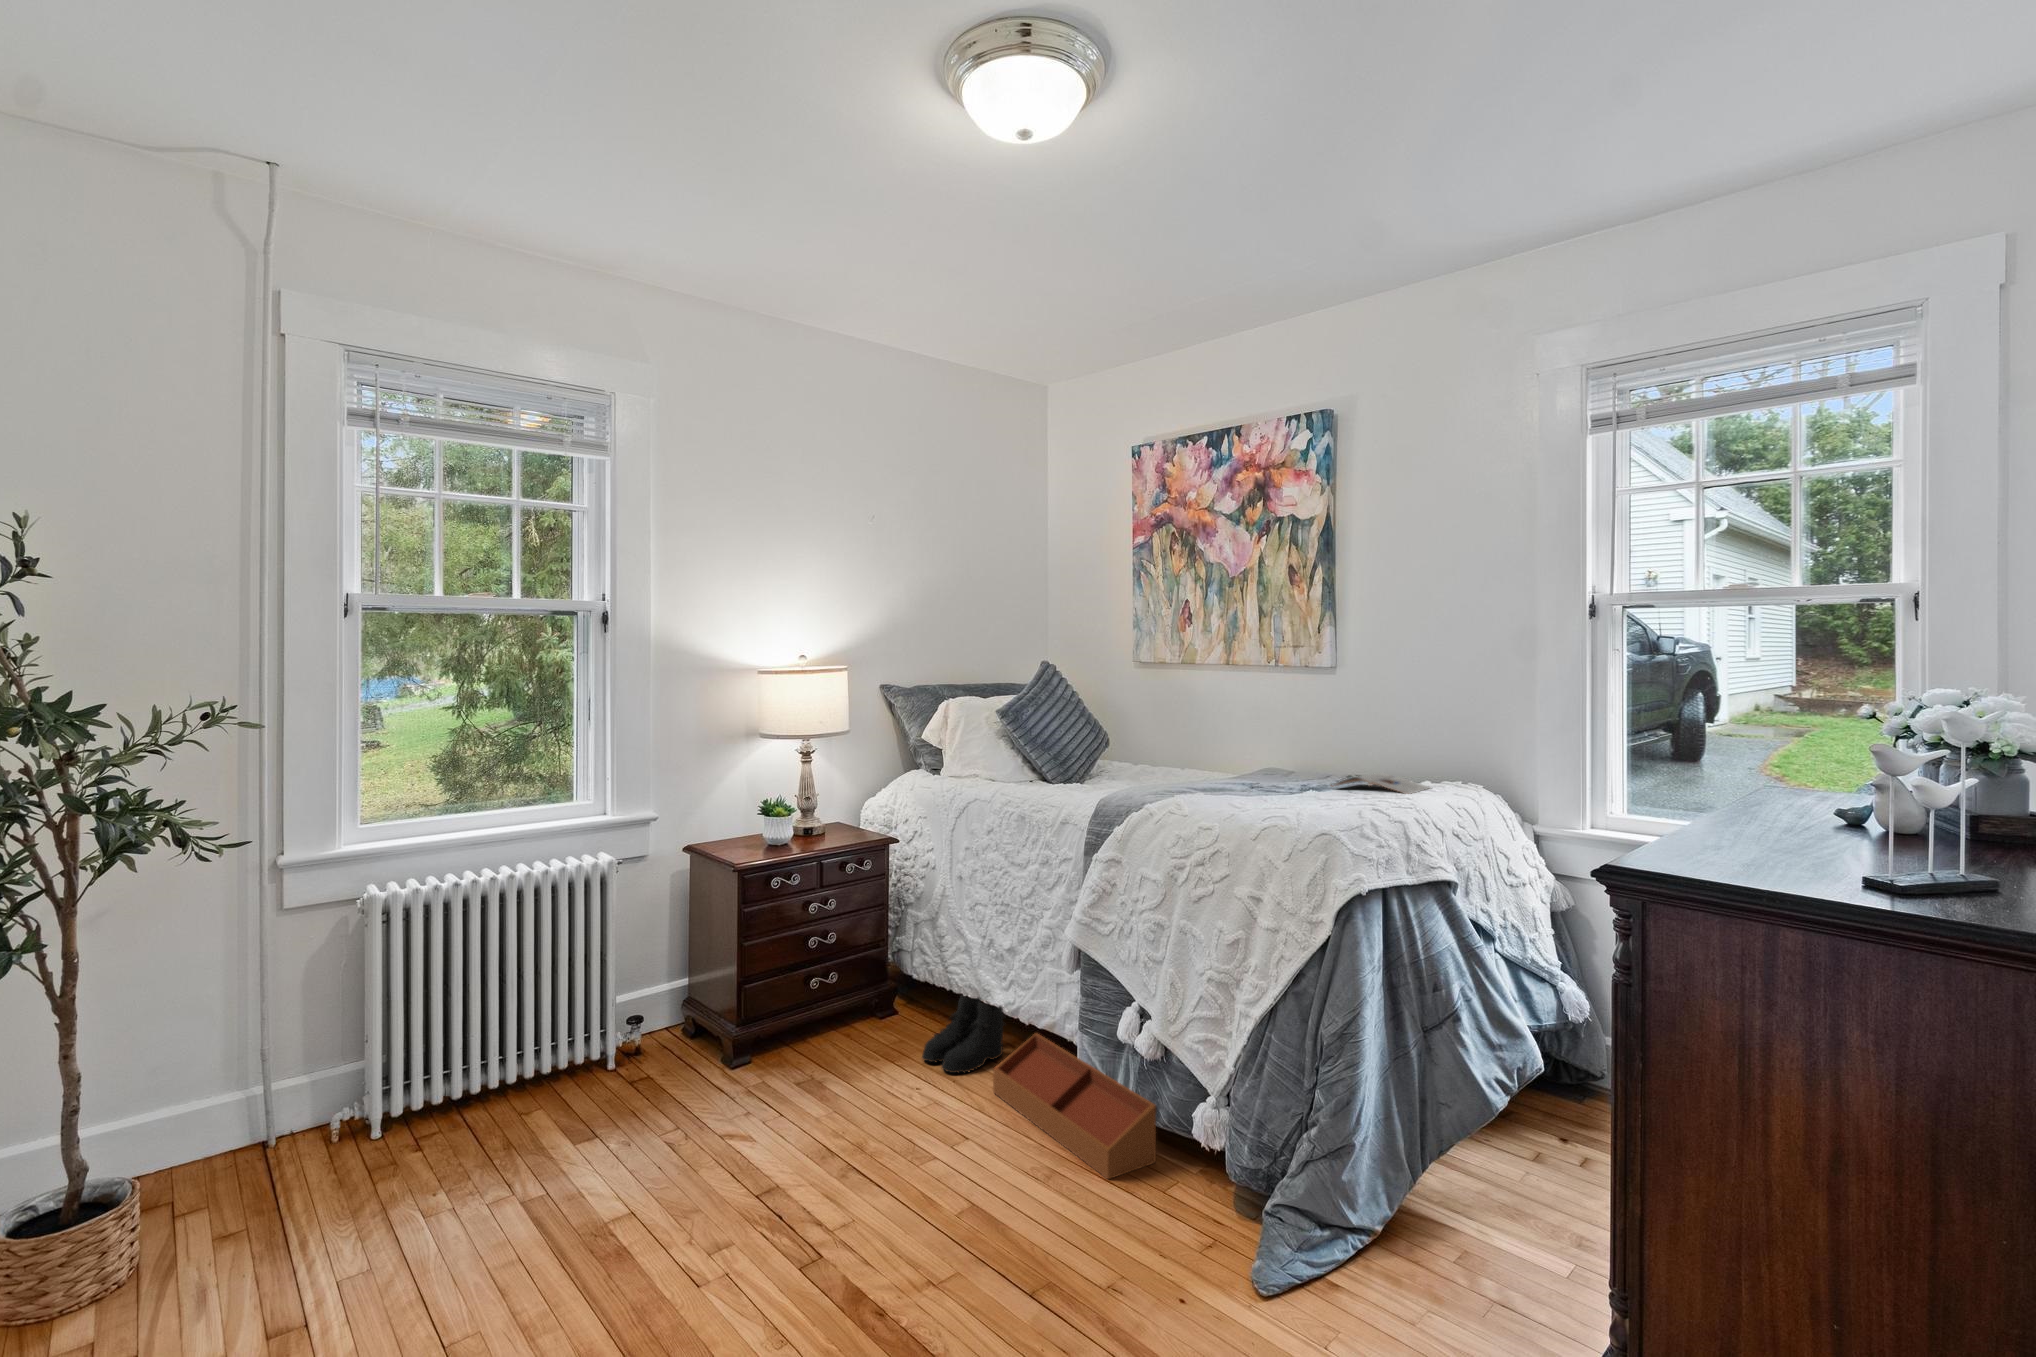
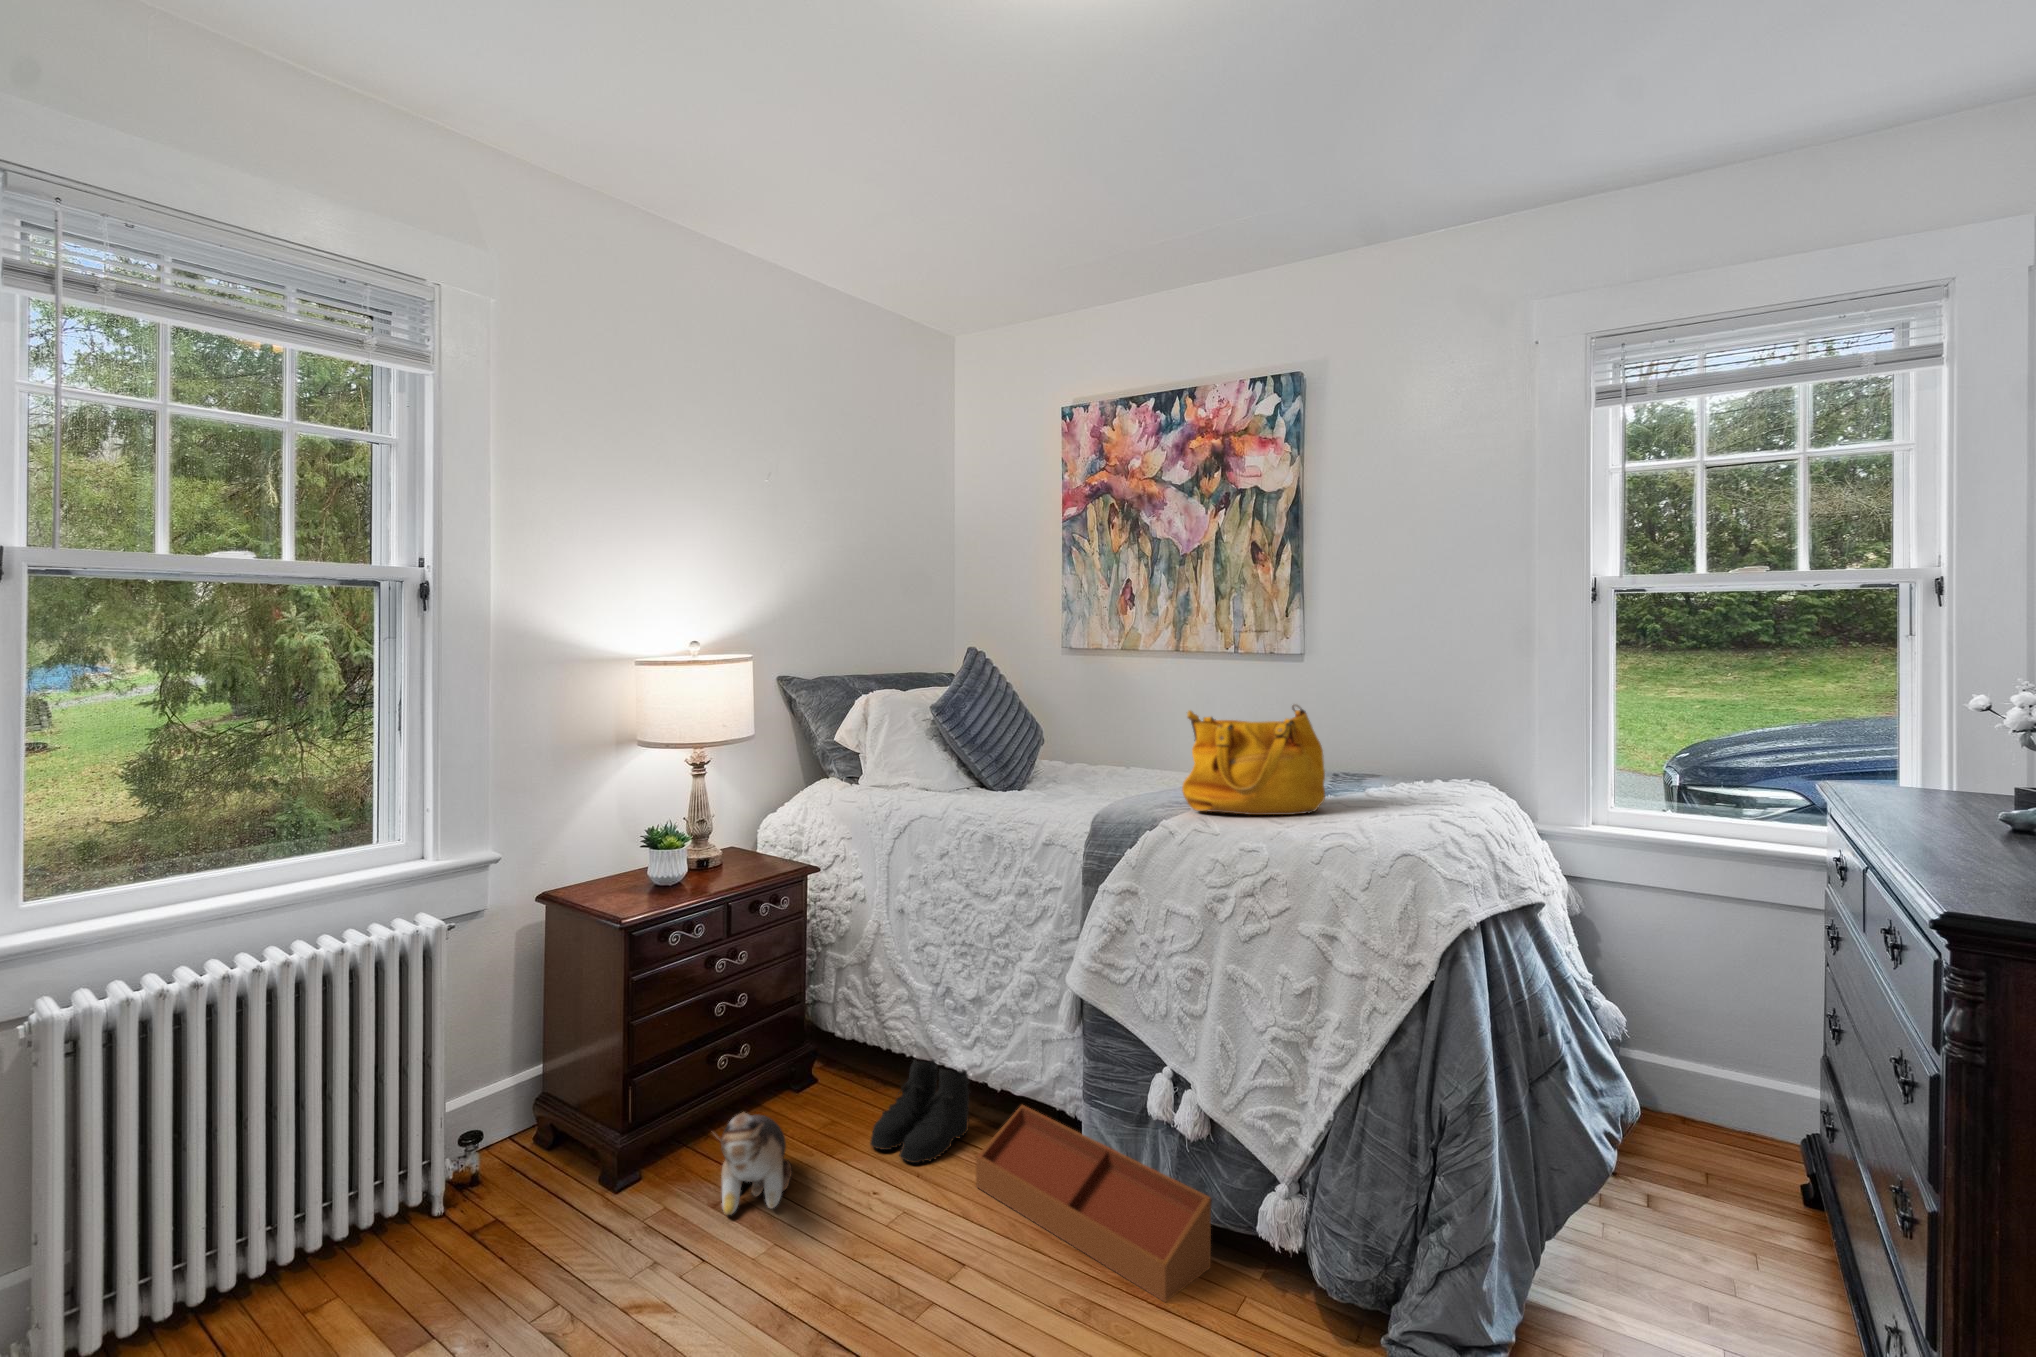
handbag: none [1172,708,1293,802] -> present [1182,704,1325,815]
magazine: present [1332,773,1430,794] -> none [1343,774,1450,800]
plush toy: none [787,1014,856,1092] -> present [714,1112,792,1215]

